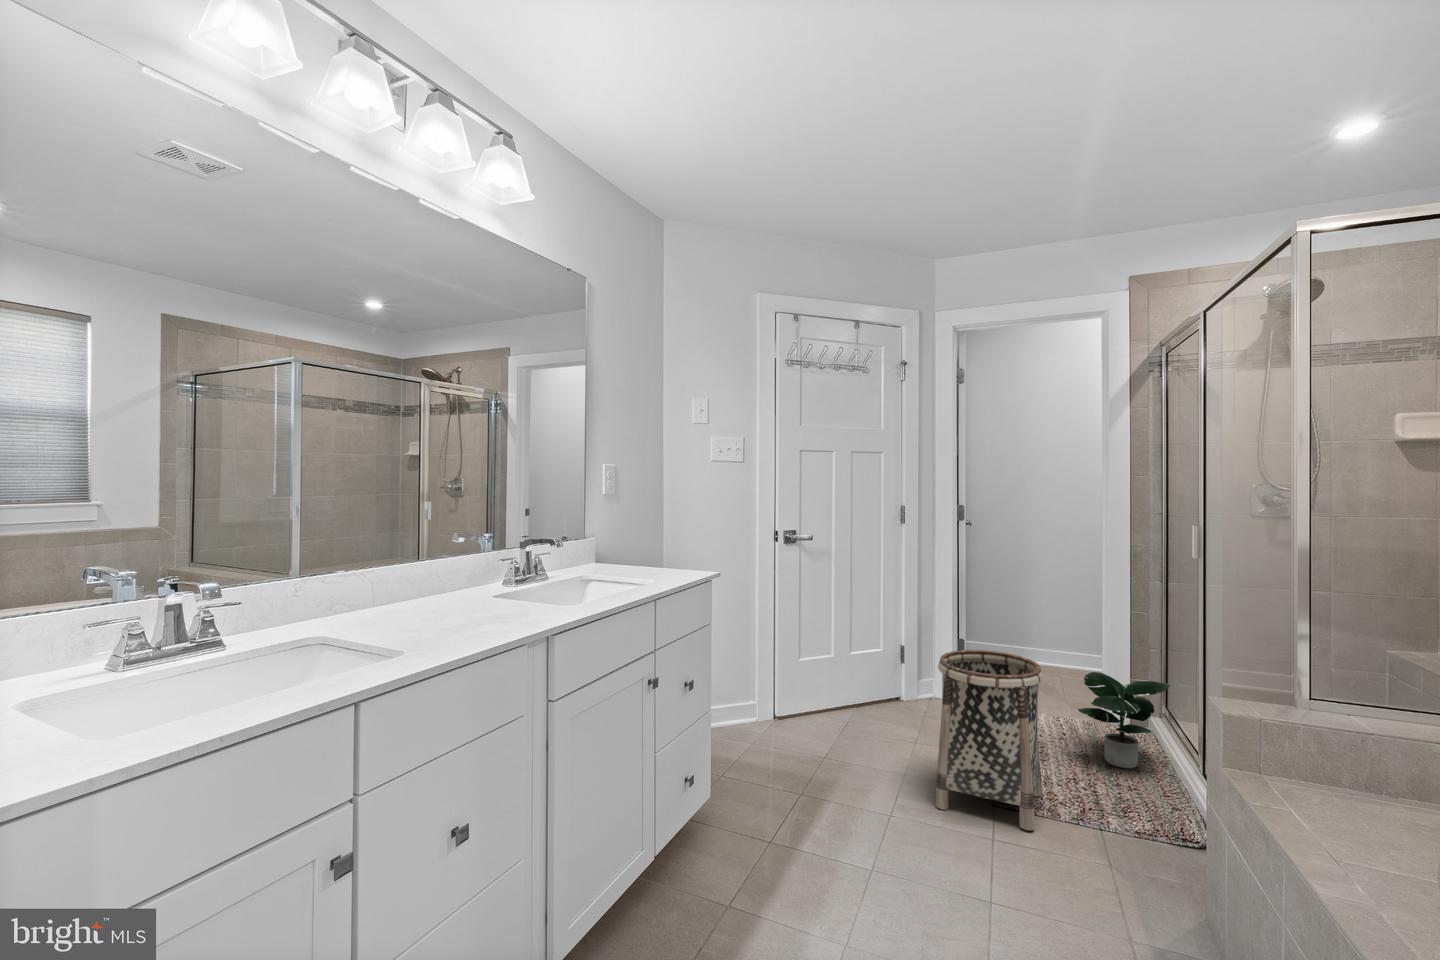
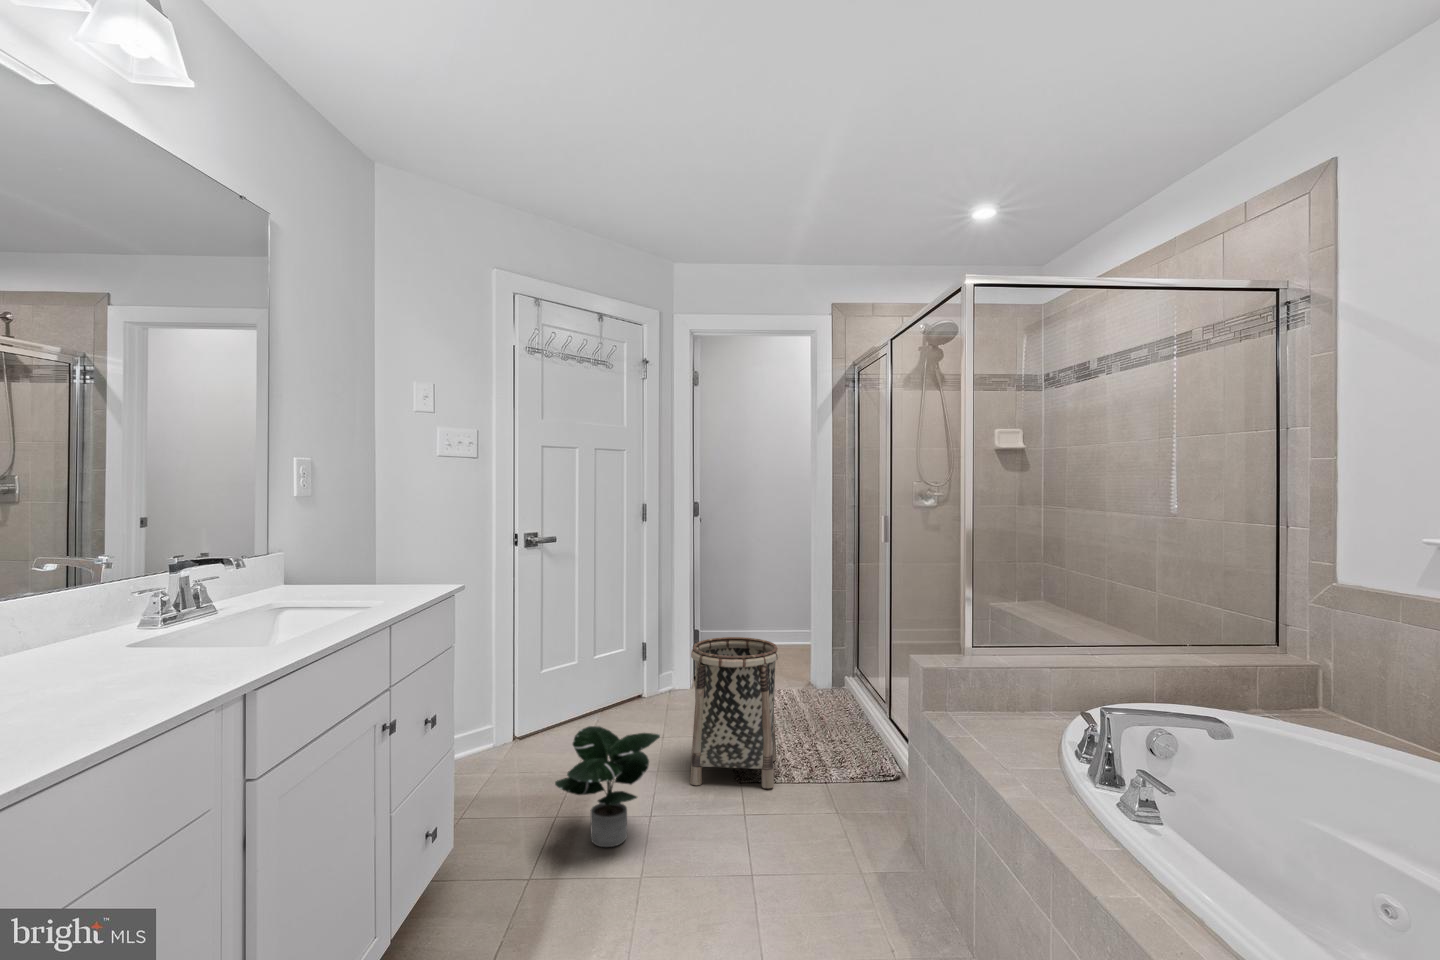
potted plant: present [1078,672,1170,768] -> present [555,726,660,847]

